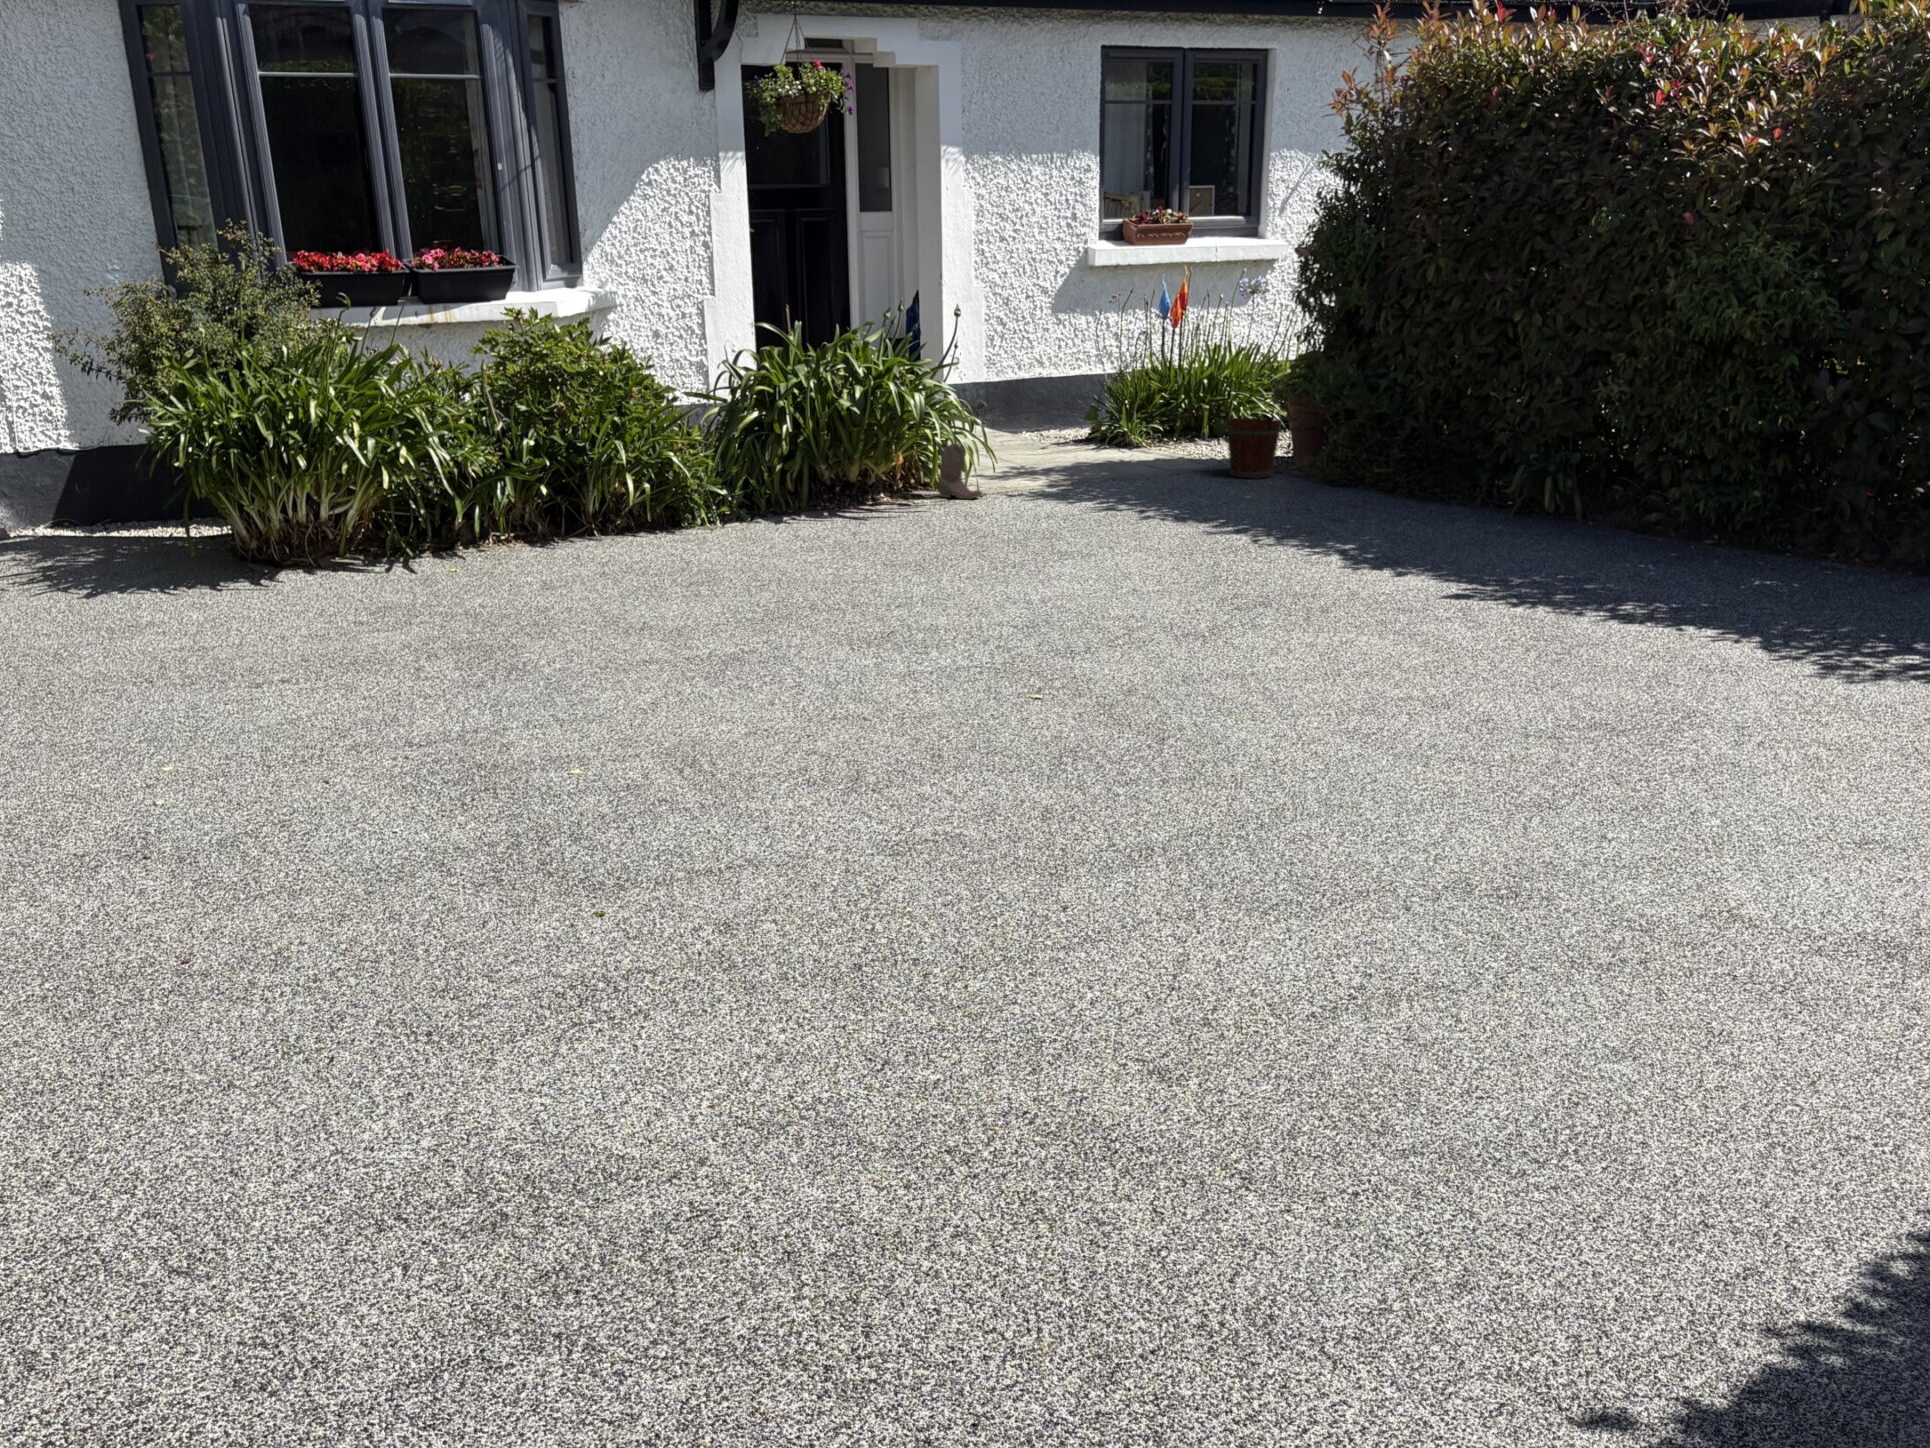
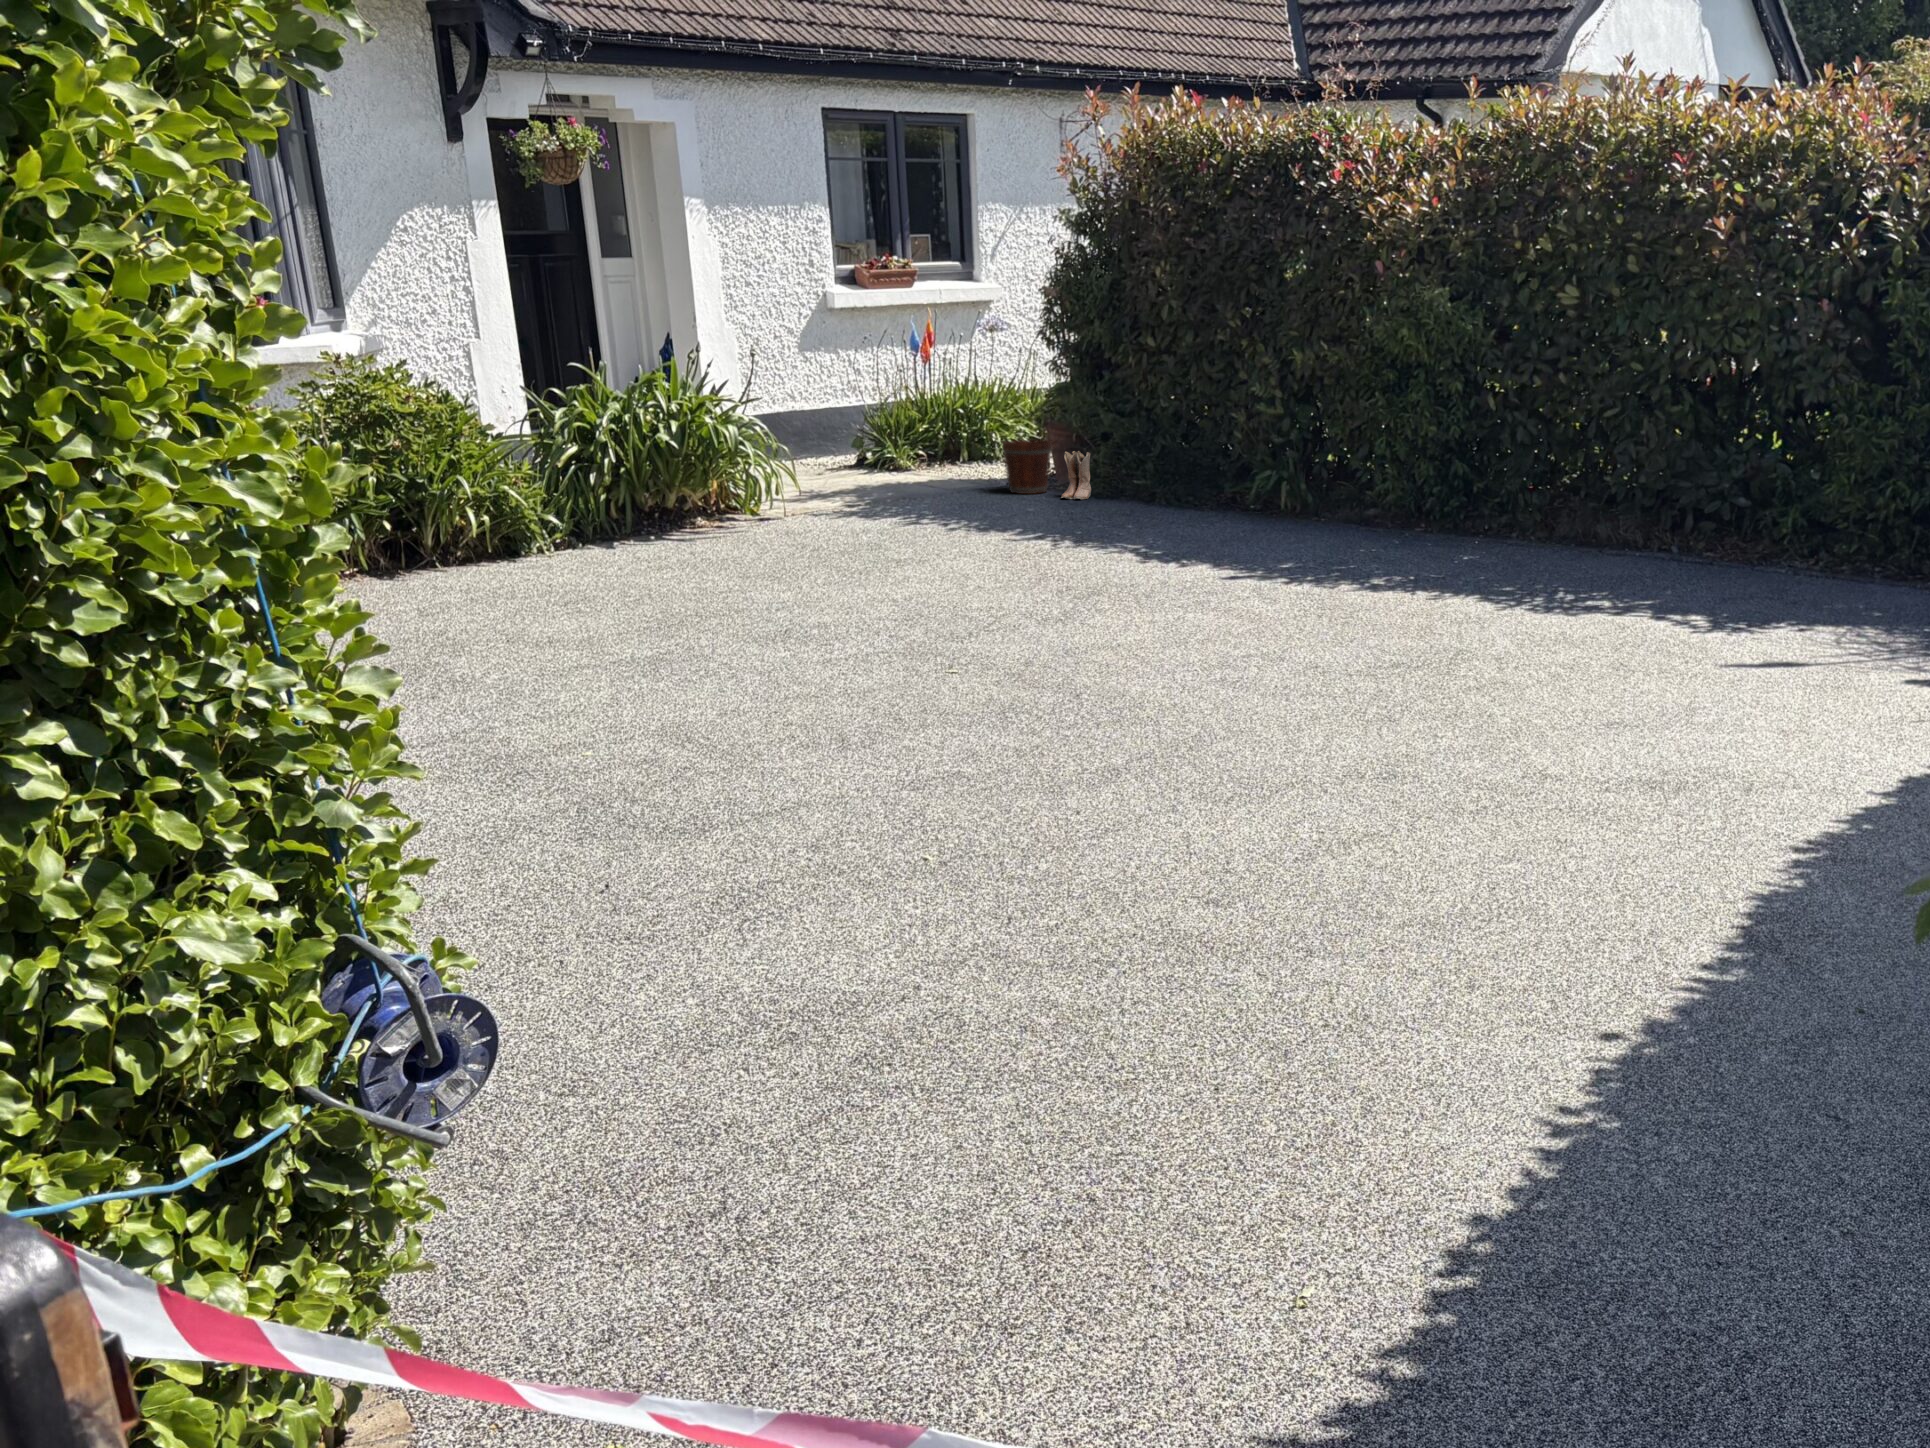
boots: present [939,443,983,499] -> present [1061,451,1091,500]

